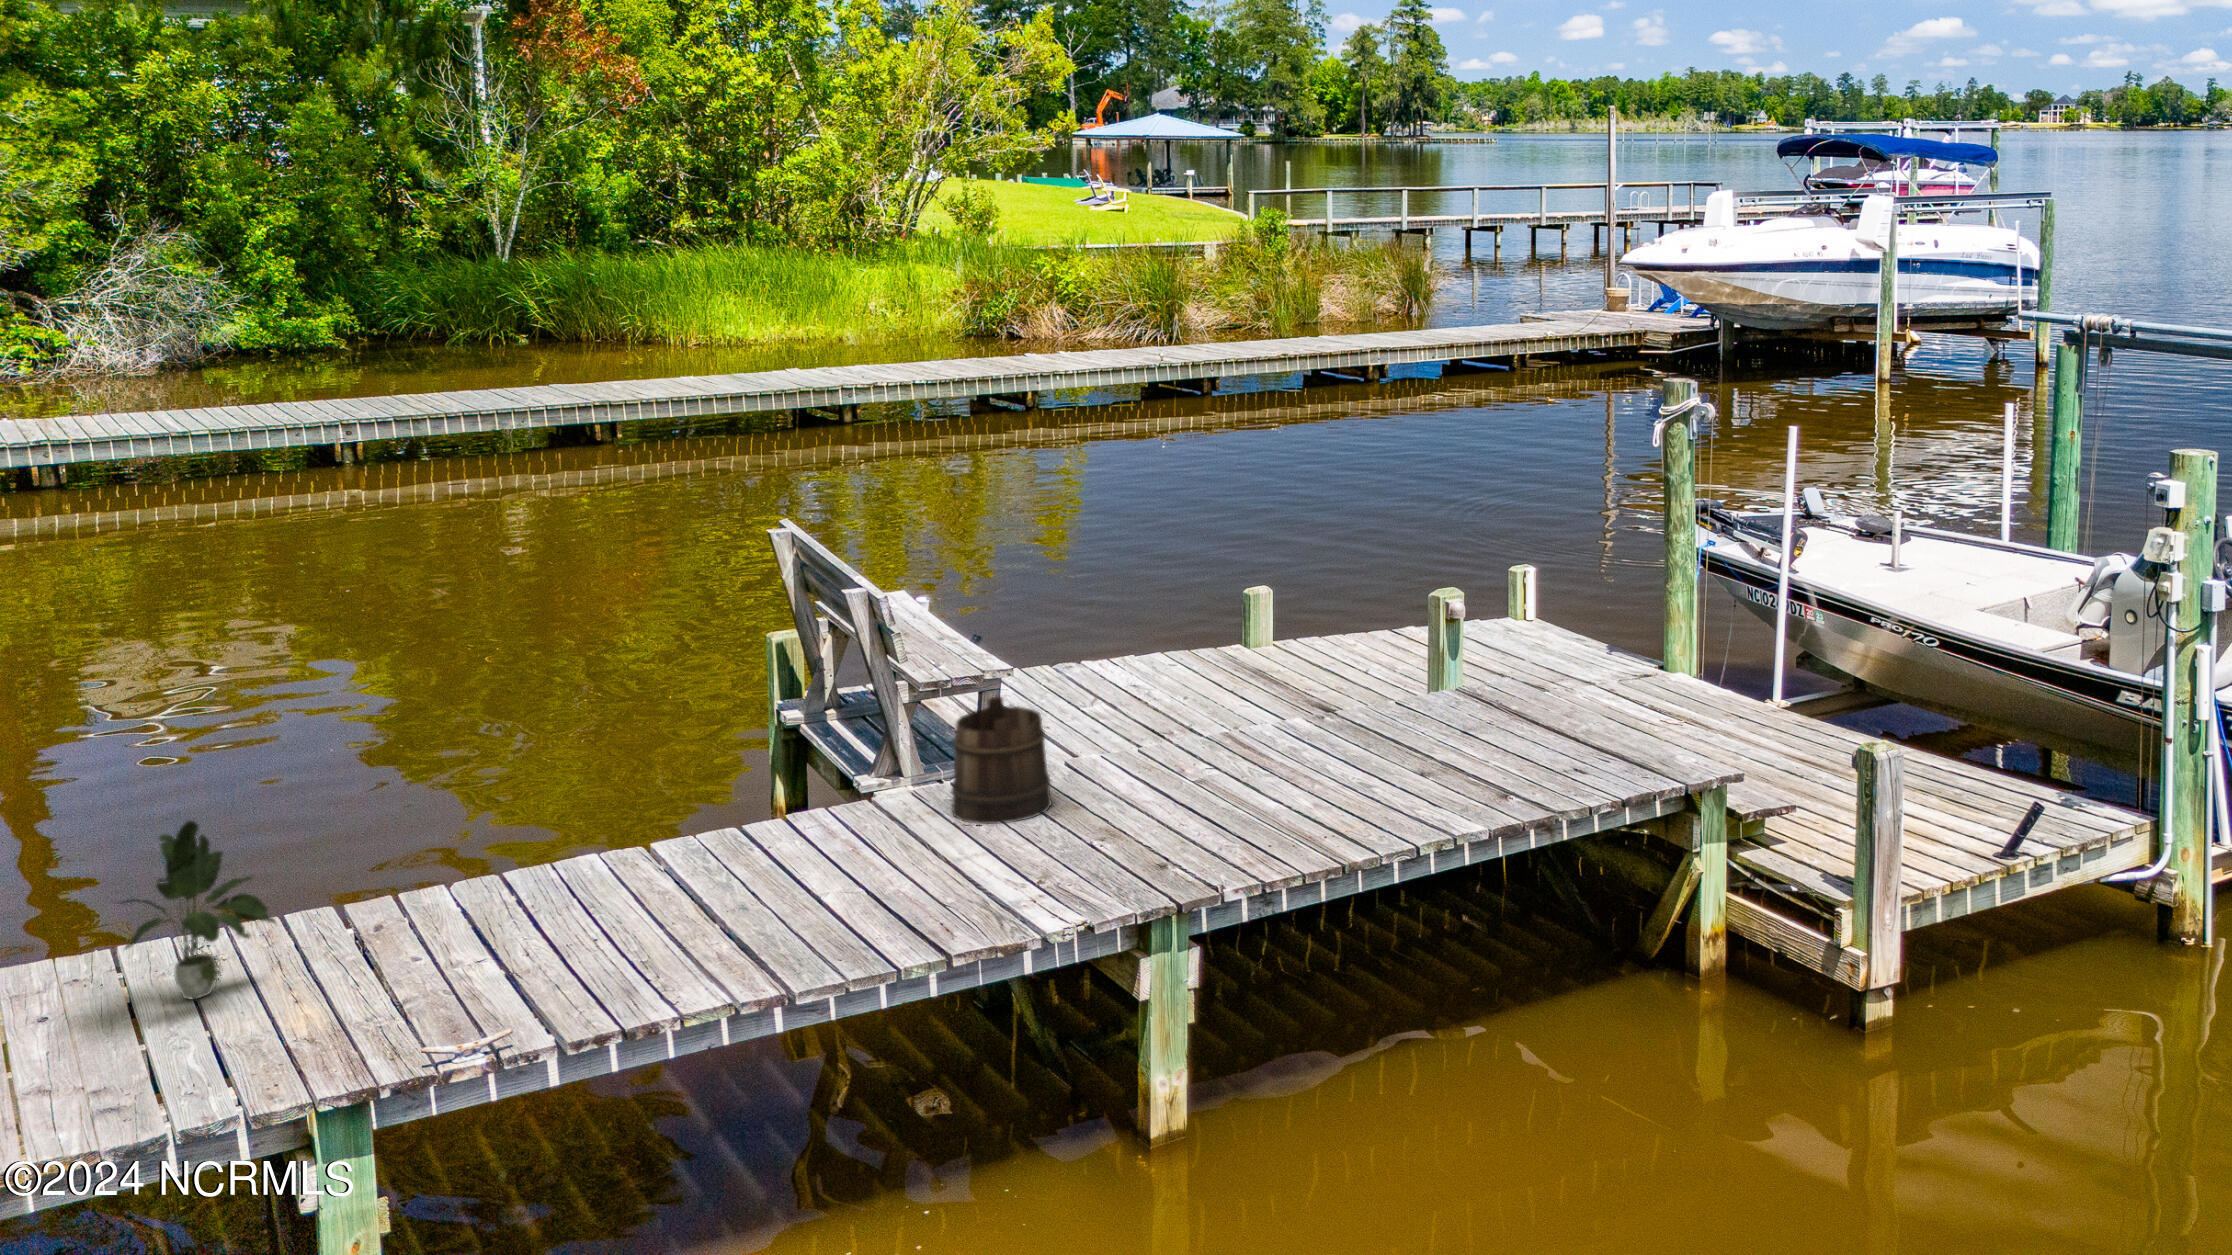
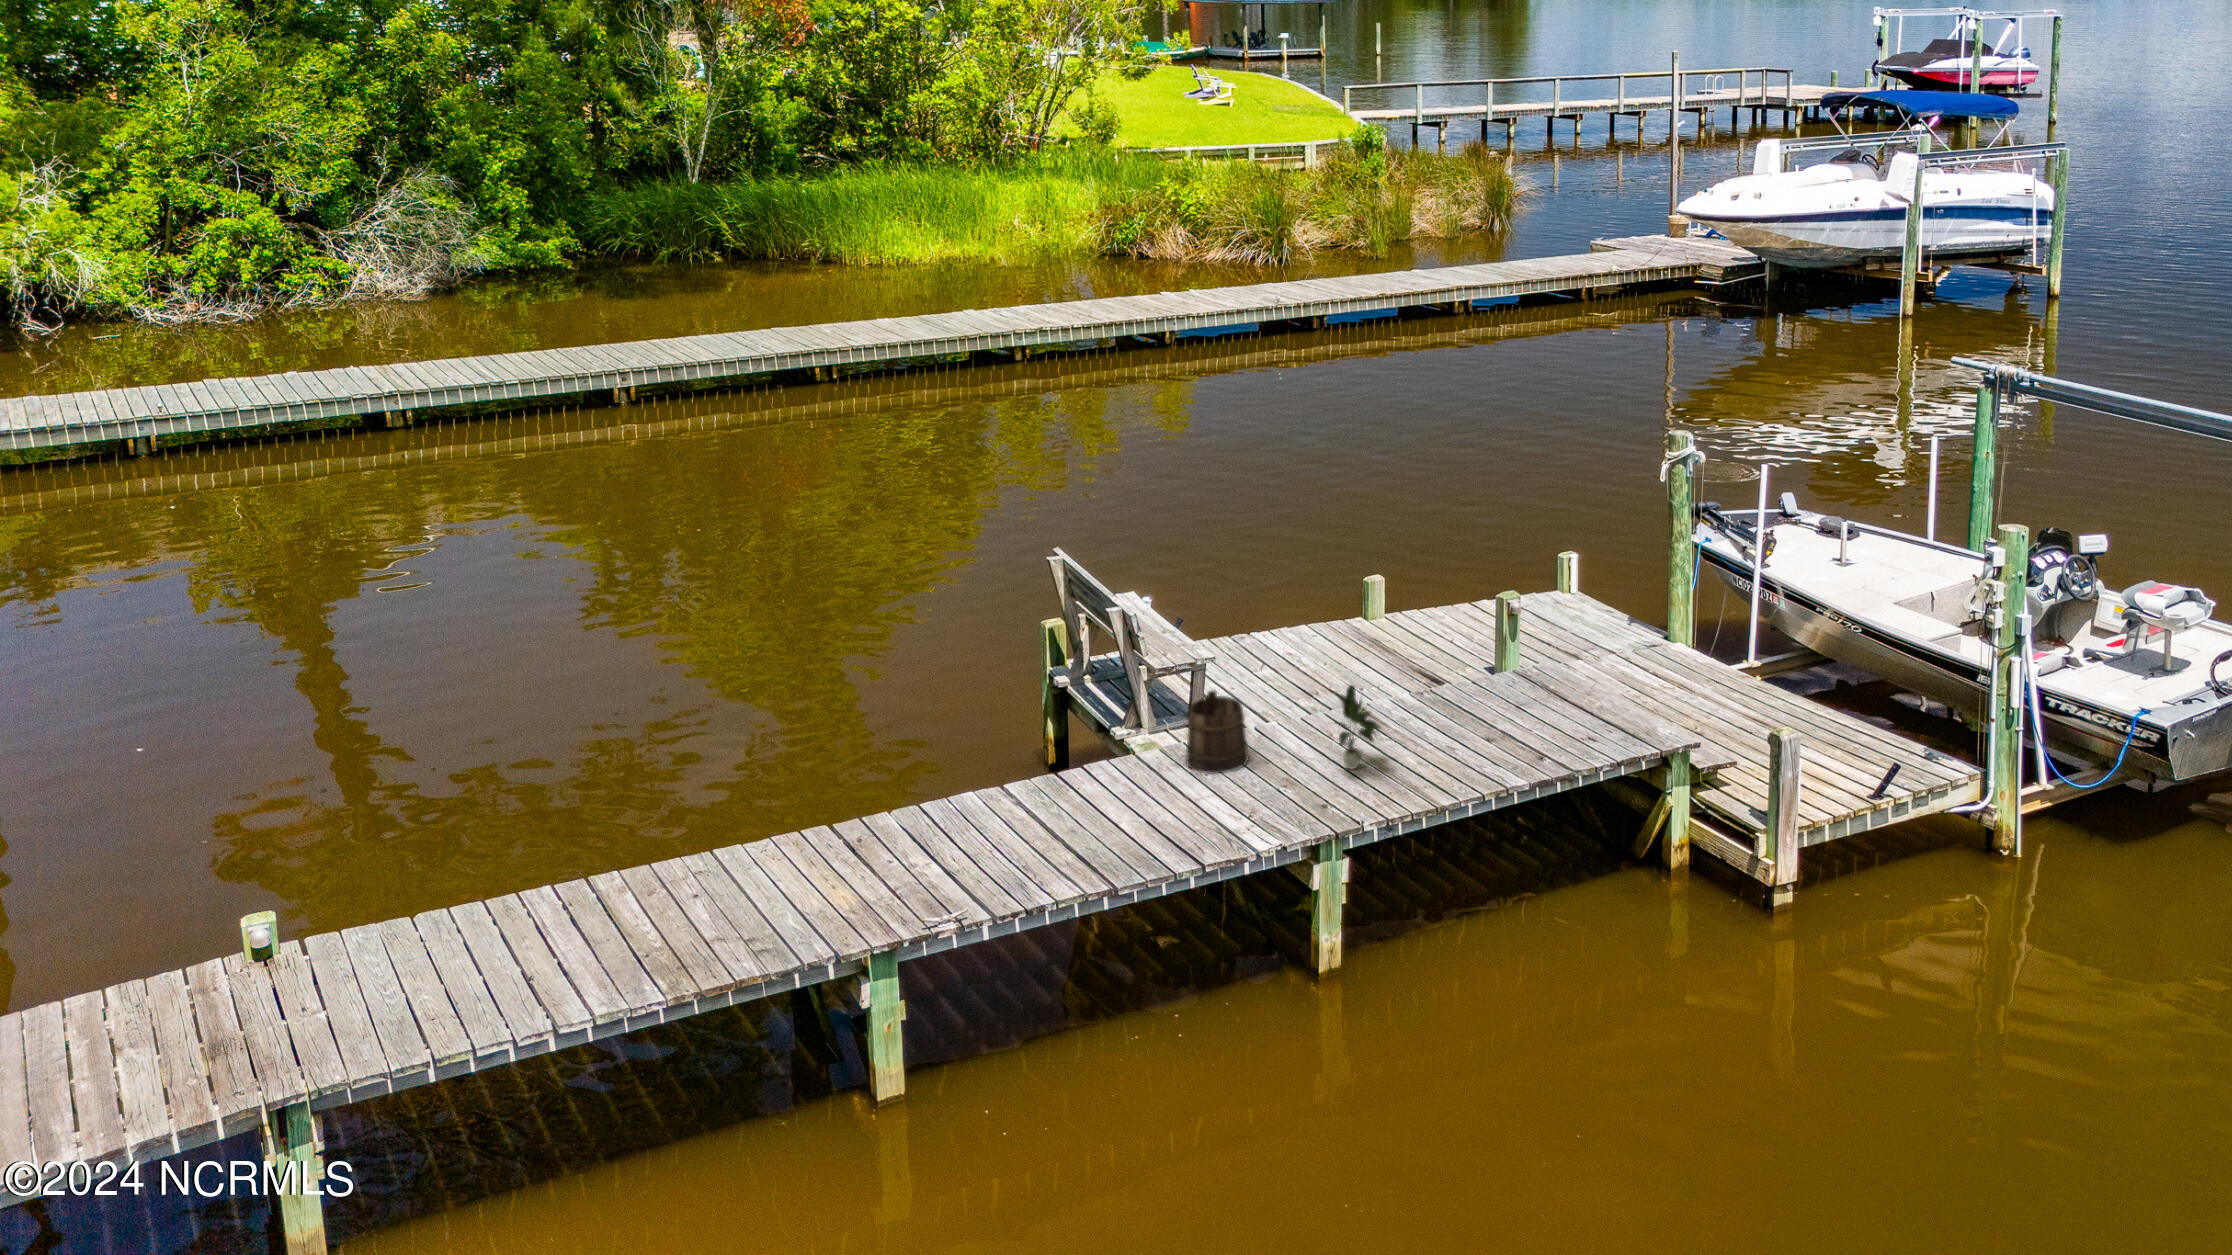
potted plant: present [120,821,276,999] -> present [1335,685,1380,770]

